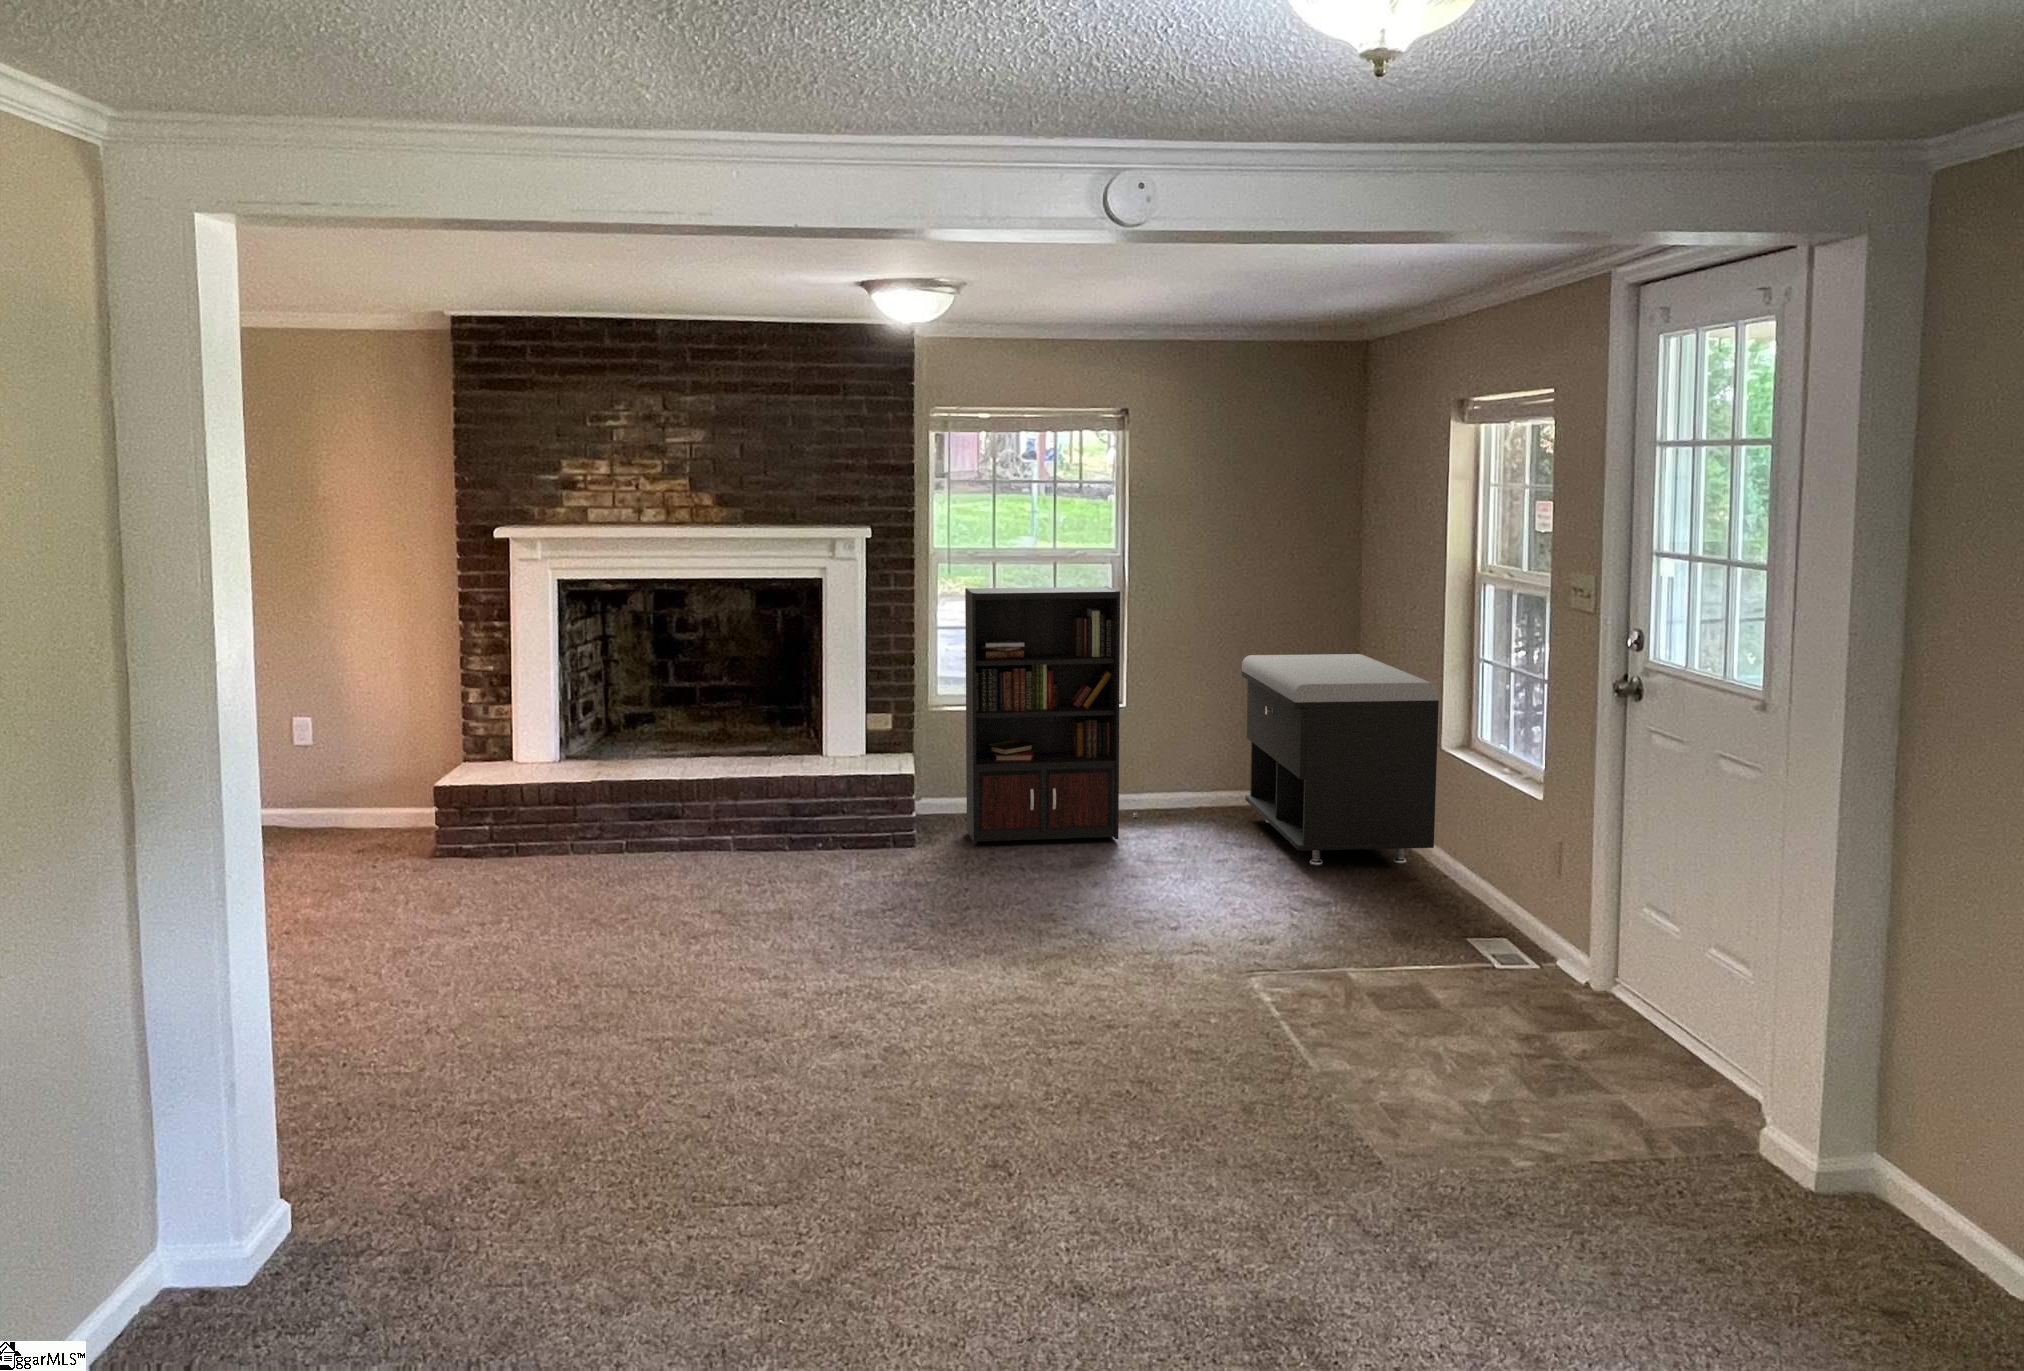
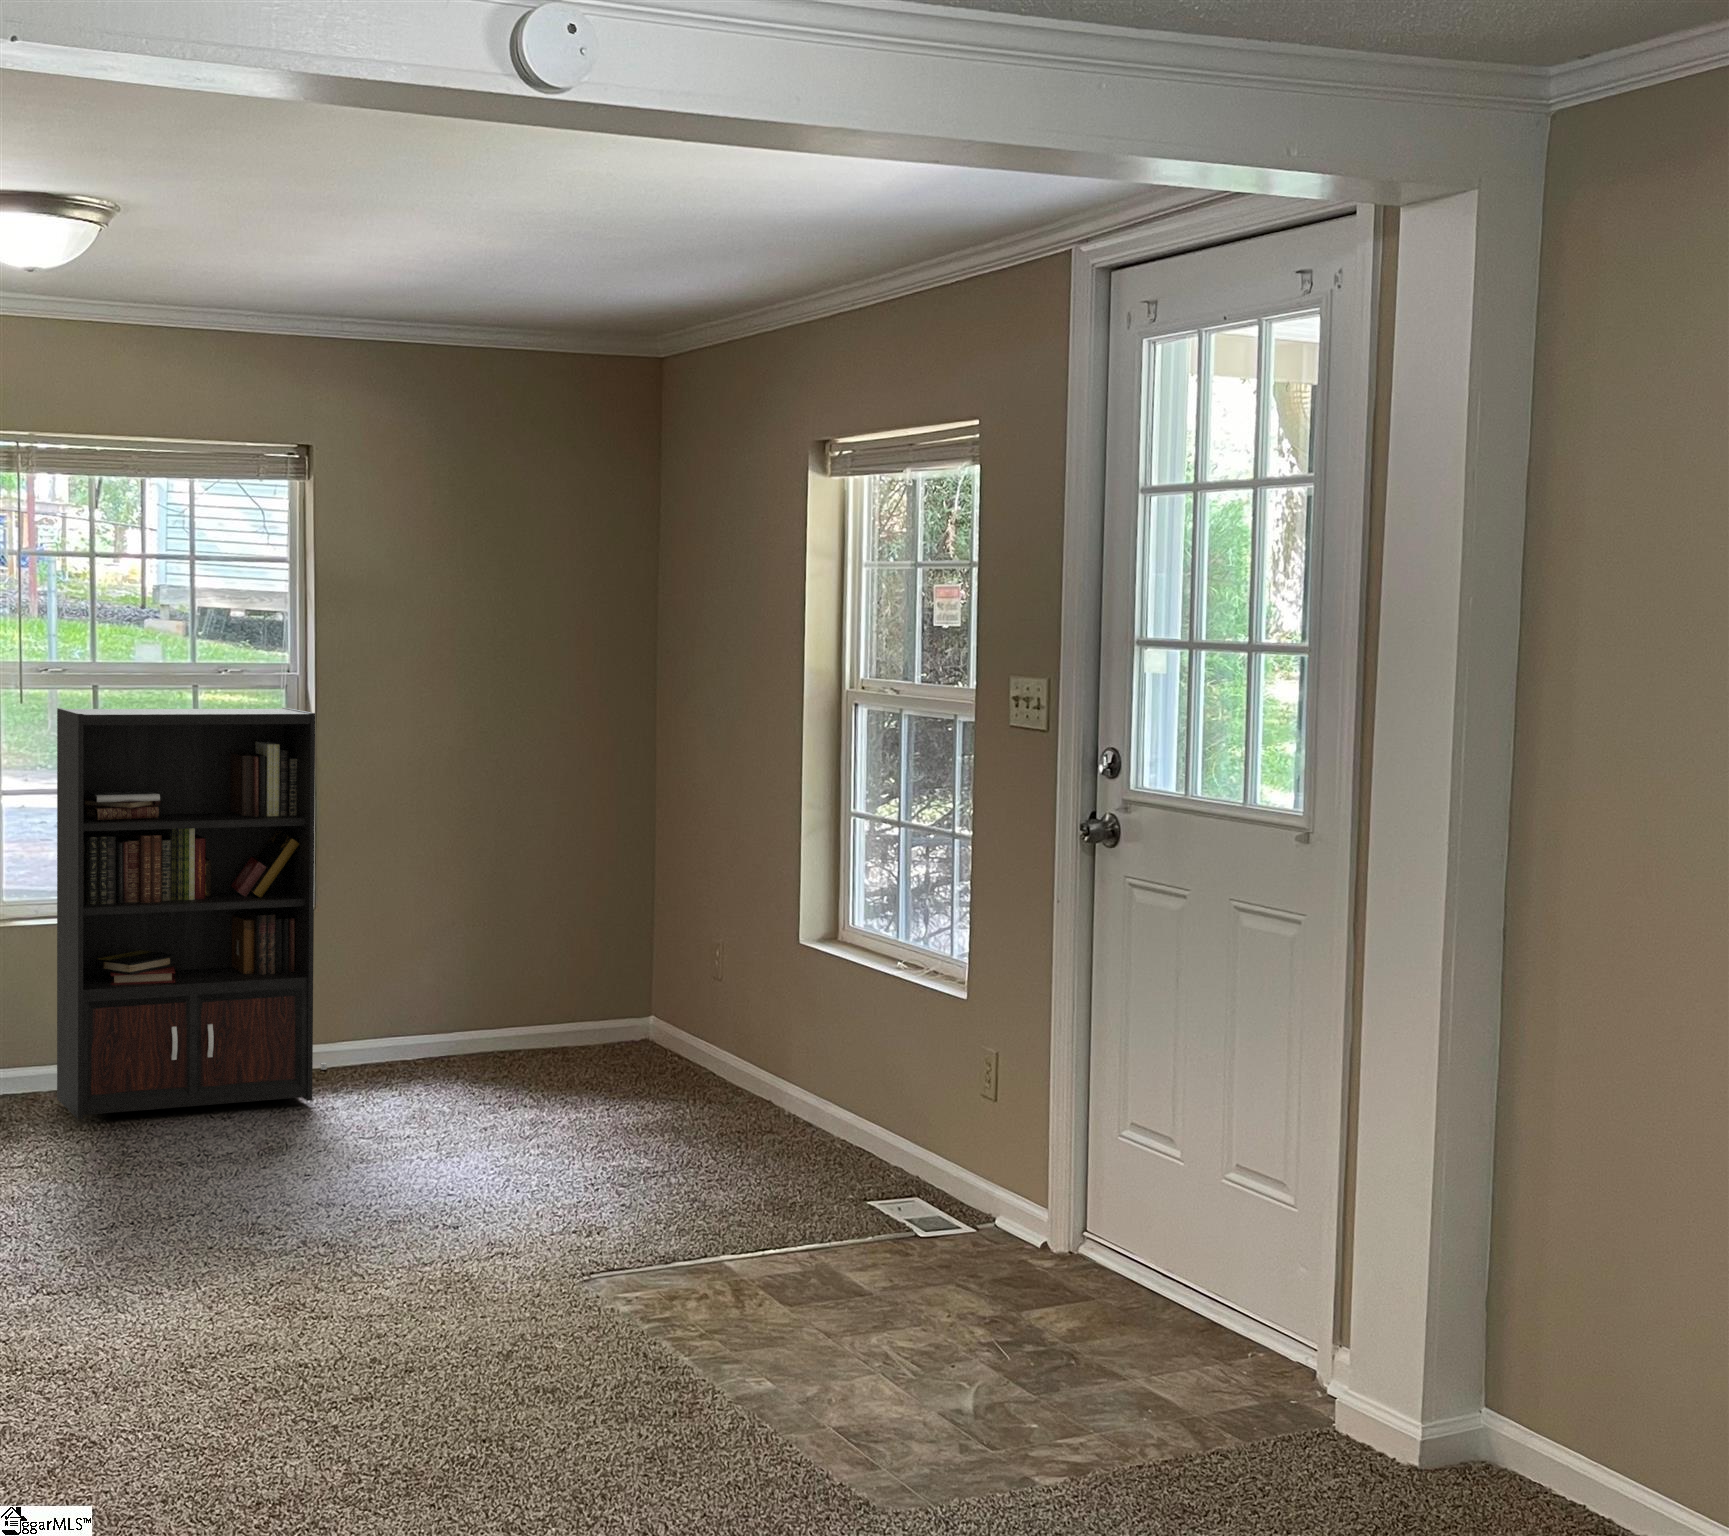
storage bench: present [1242,654,1439,865] -> none [486,812,794,1120]

